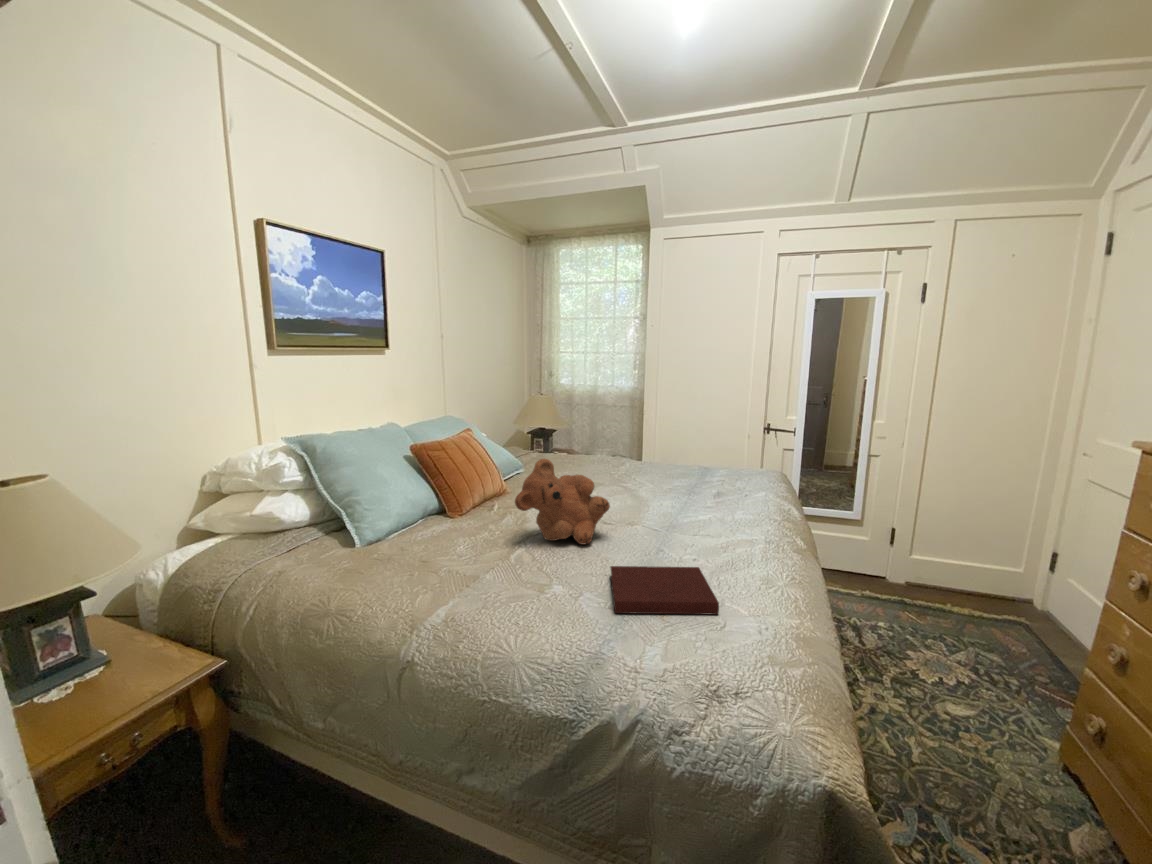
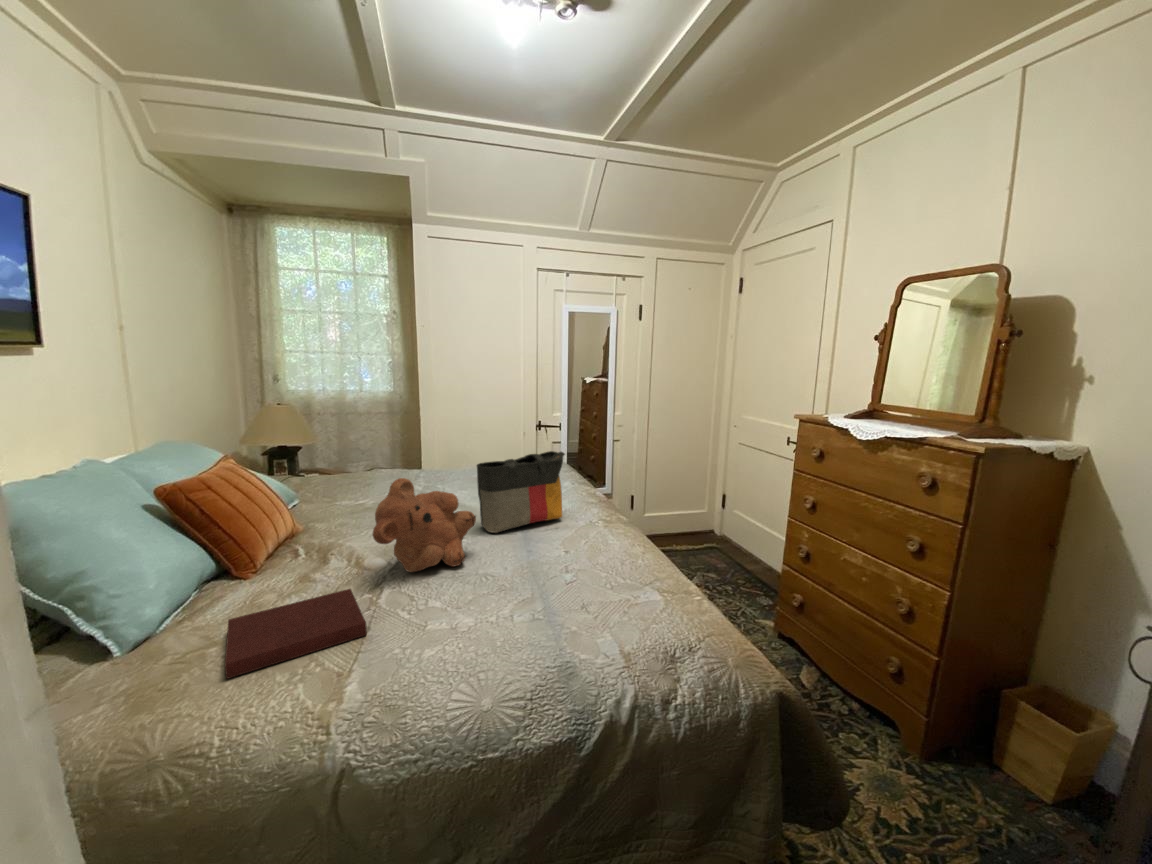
tote bag: none [628,453,727,526] -> present [477,451,565,533]
notebook: present [610,566,719,615] -> present [225,589,367,679]

